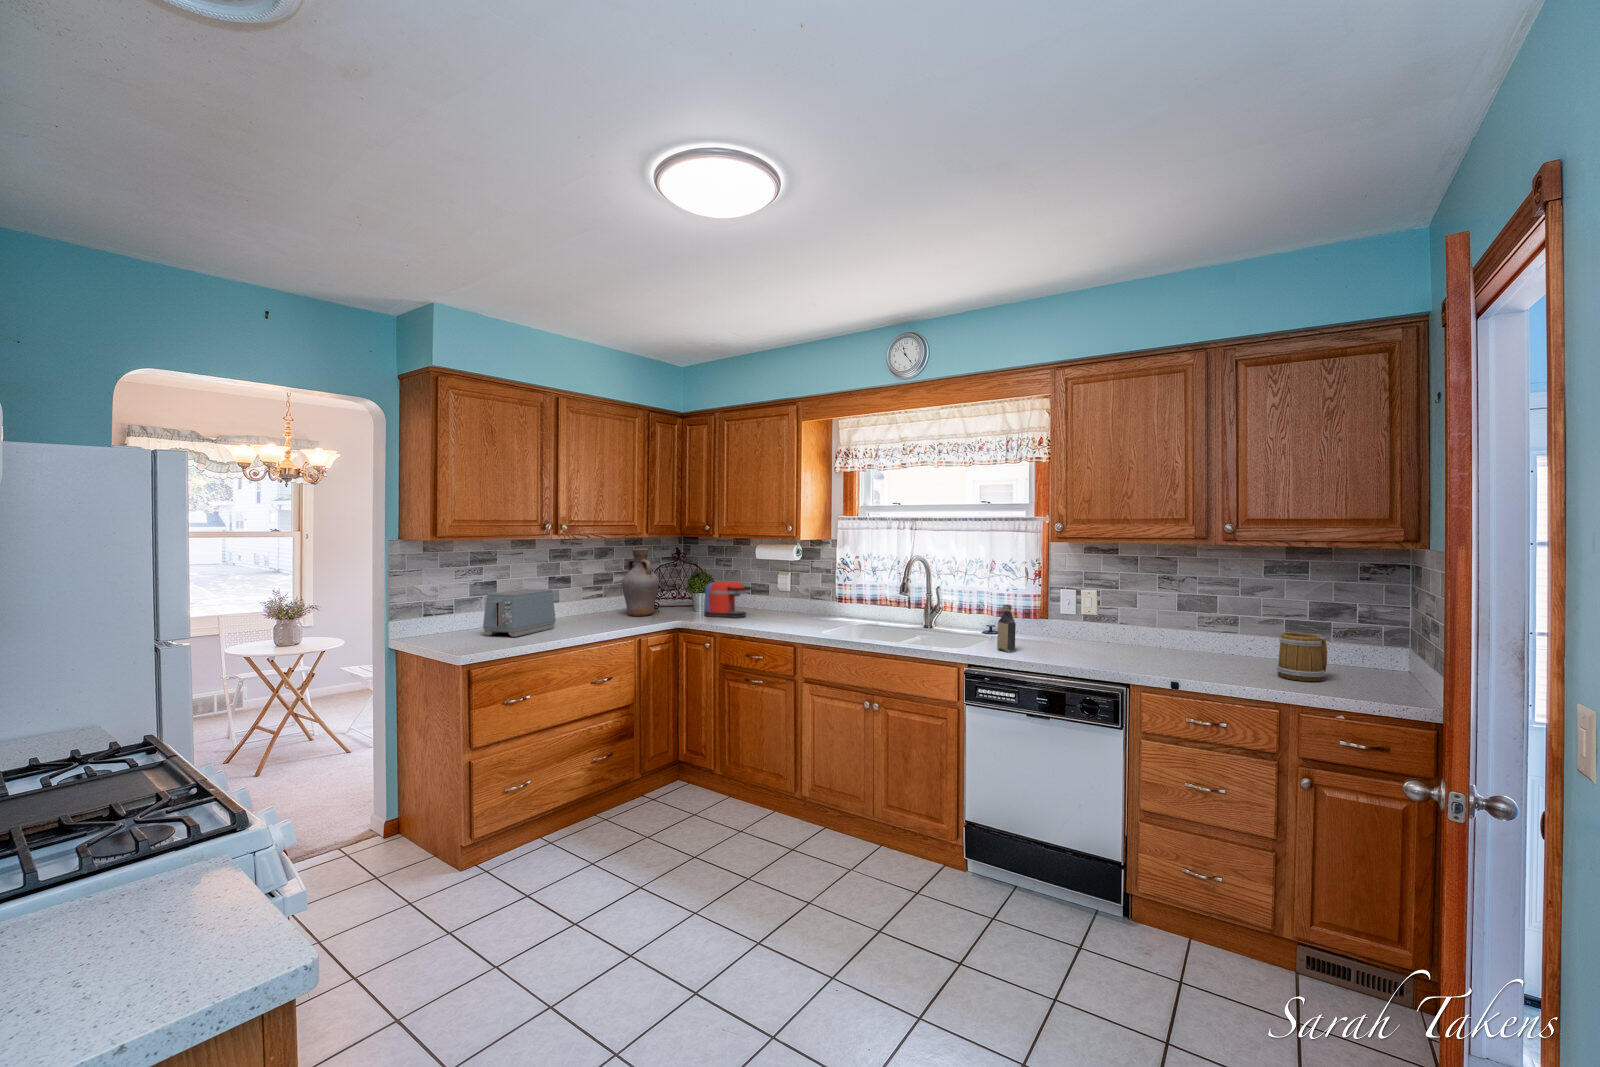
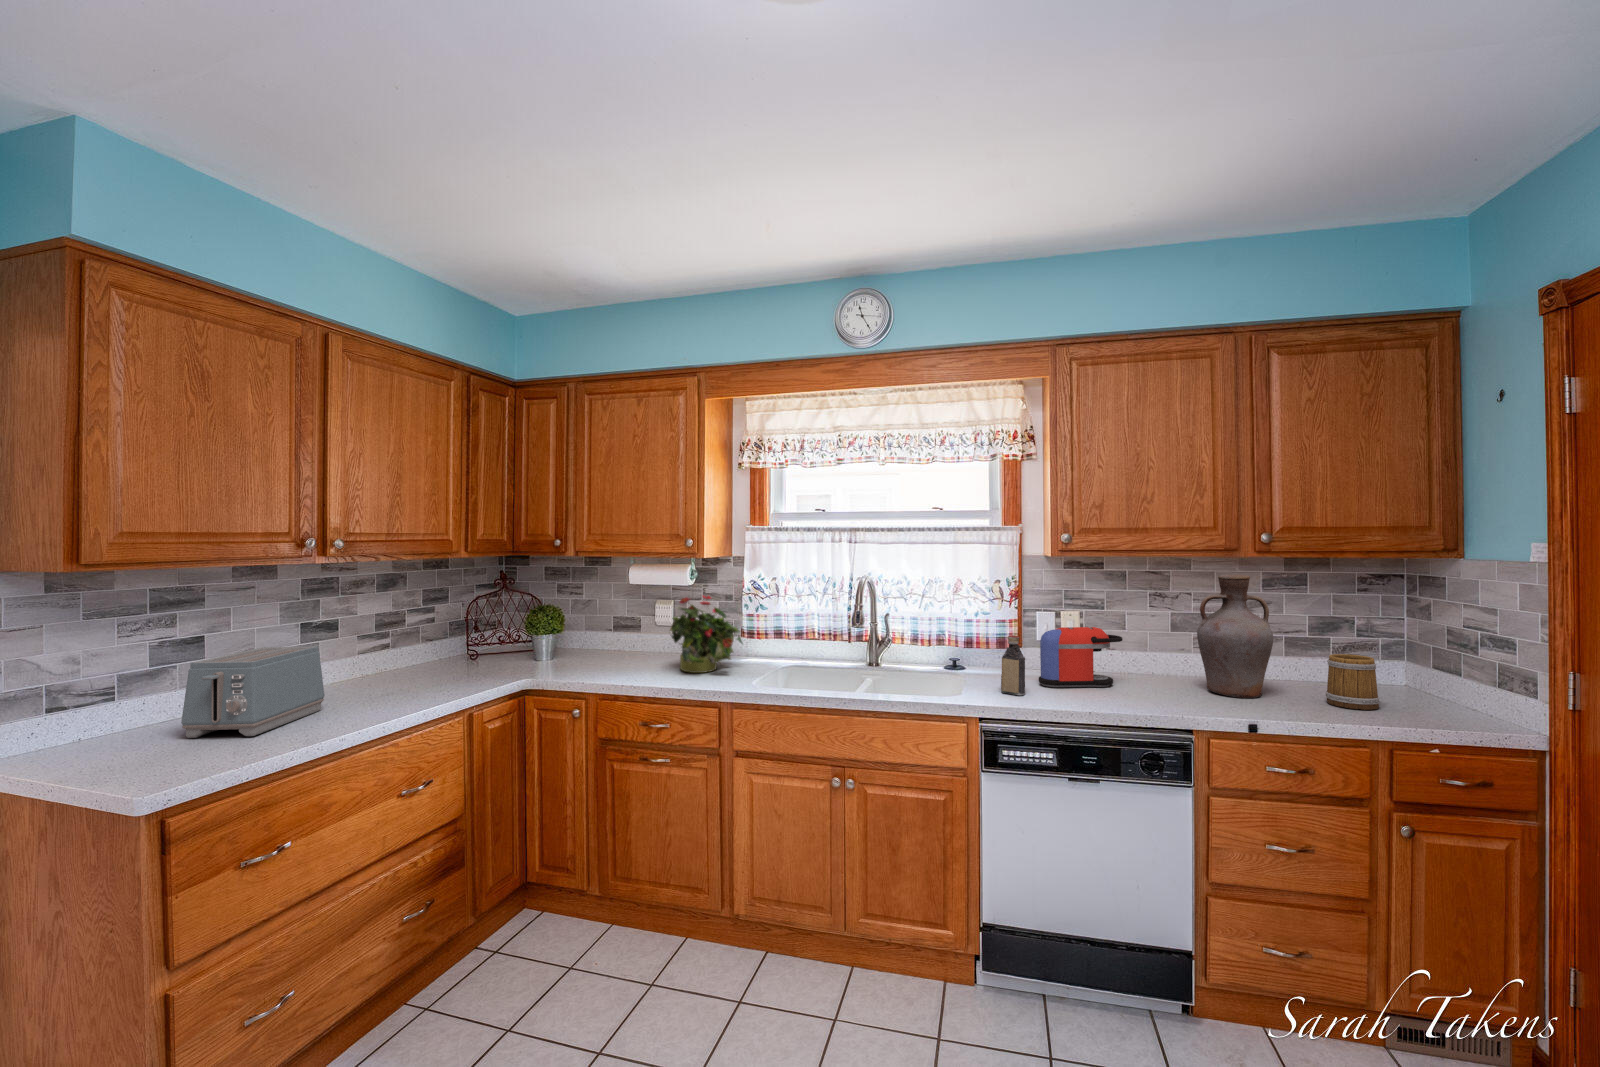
vase: present [622,548,659,616] -> present [1197,574,1273,698]
potted plant: none [770,567,826,624] -> present [670,596,743,673]
coffee maker: present [704,581,752,618] -> present [1039,627,1123,687]

